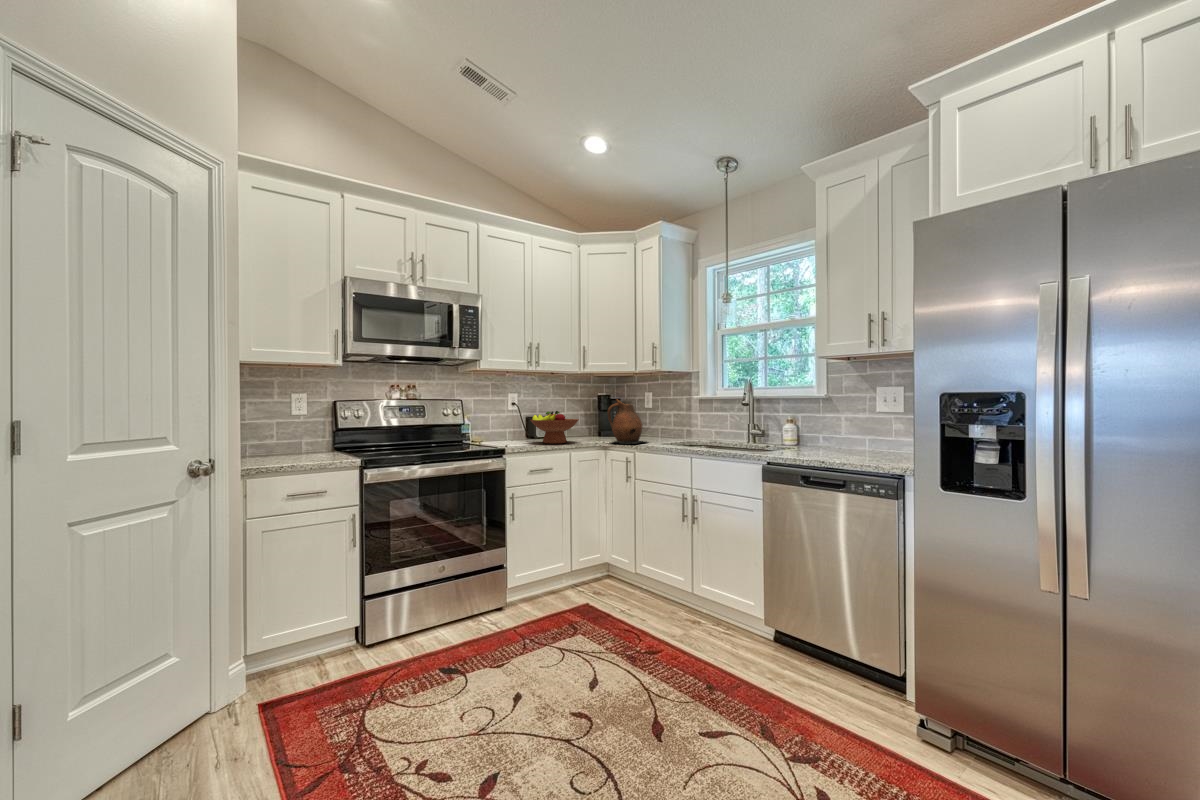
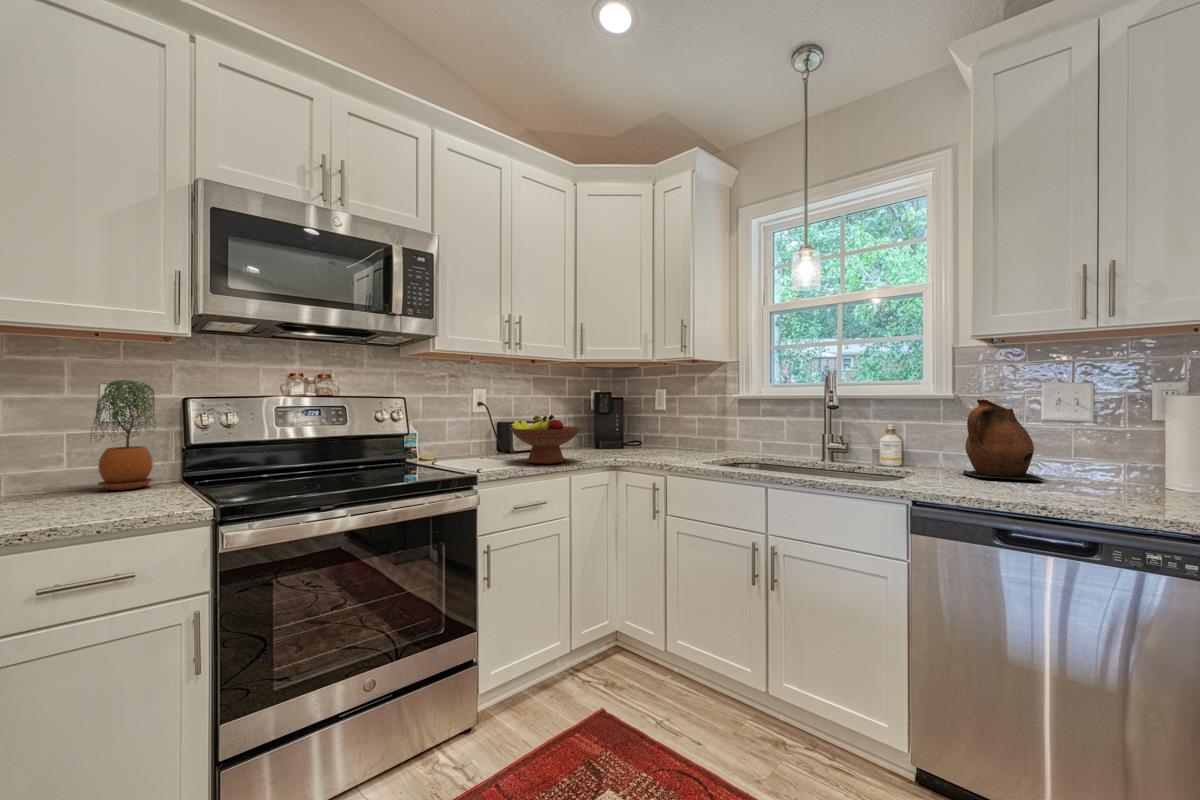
potted plant: none [288,390,320,454] -> present [90,380,156,490]
ceramic pitcher: present [608,400,645,444] -> present [963,399,1044,481]

